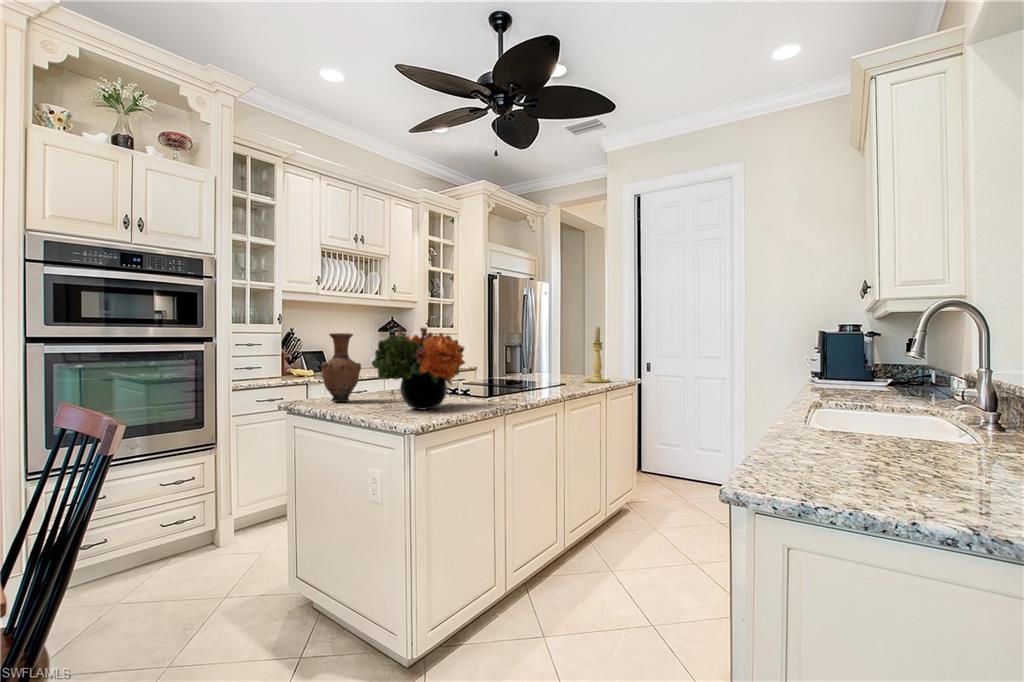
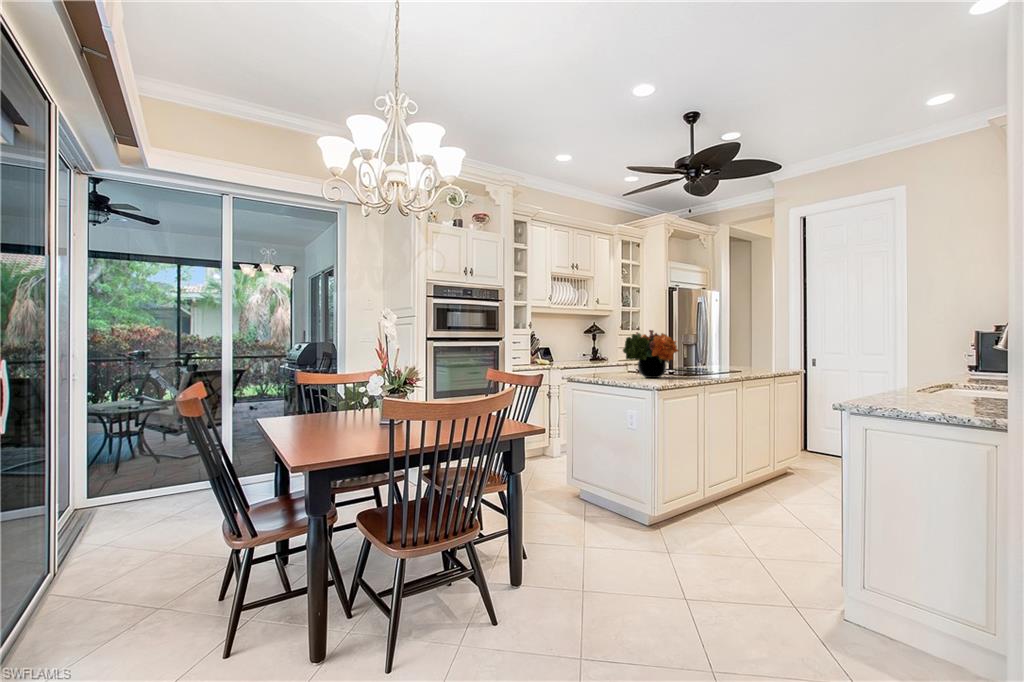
candle holder: present [585,327,611,383] -> none [756,328,779,371]
vase: present [322,333,361,402] -> none [583,334,606,375]

